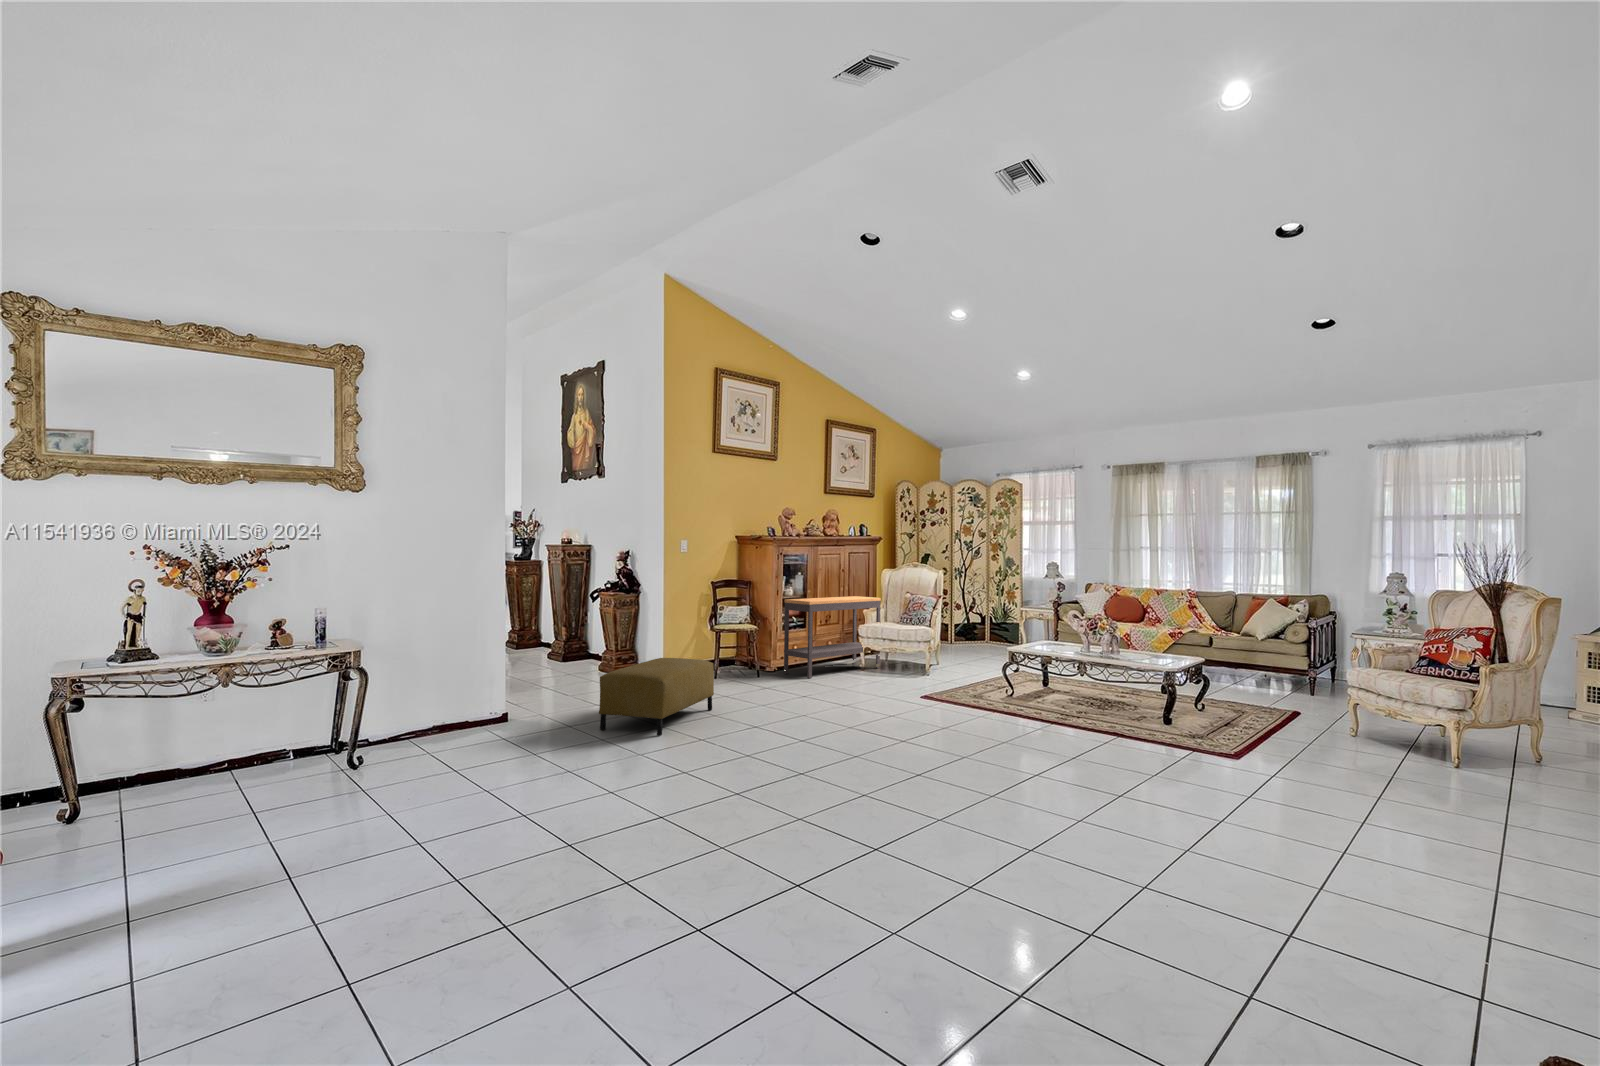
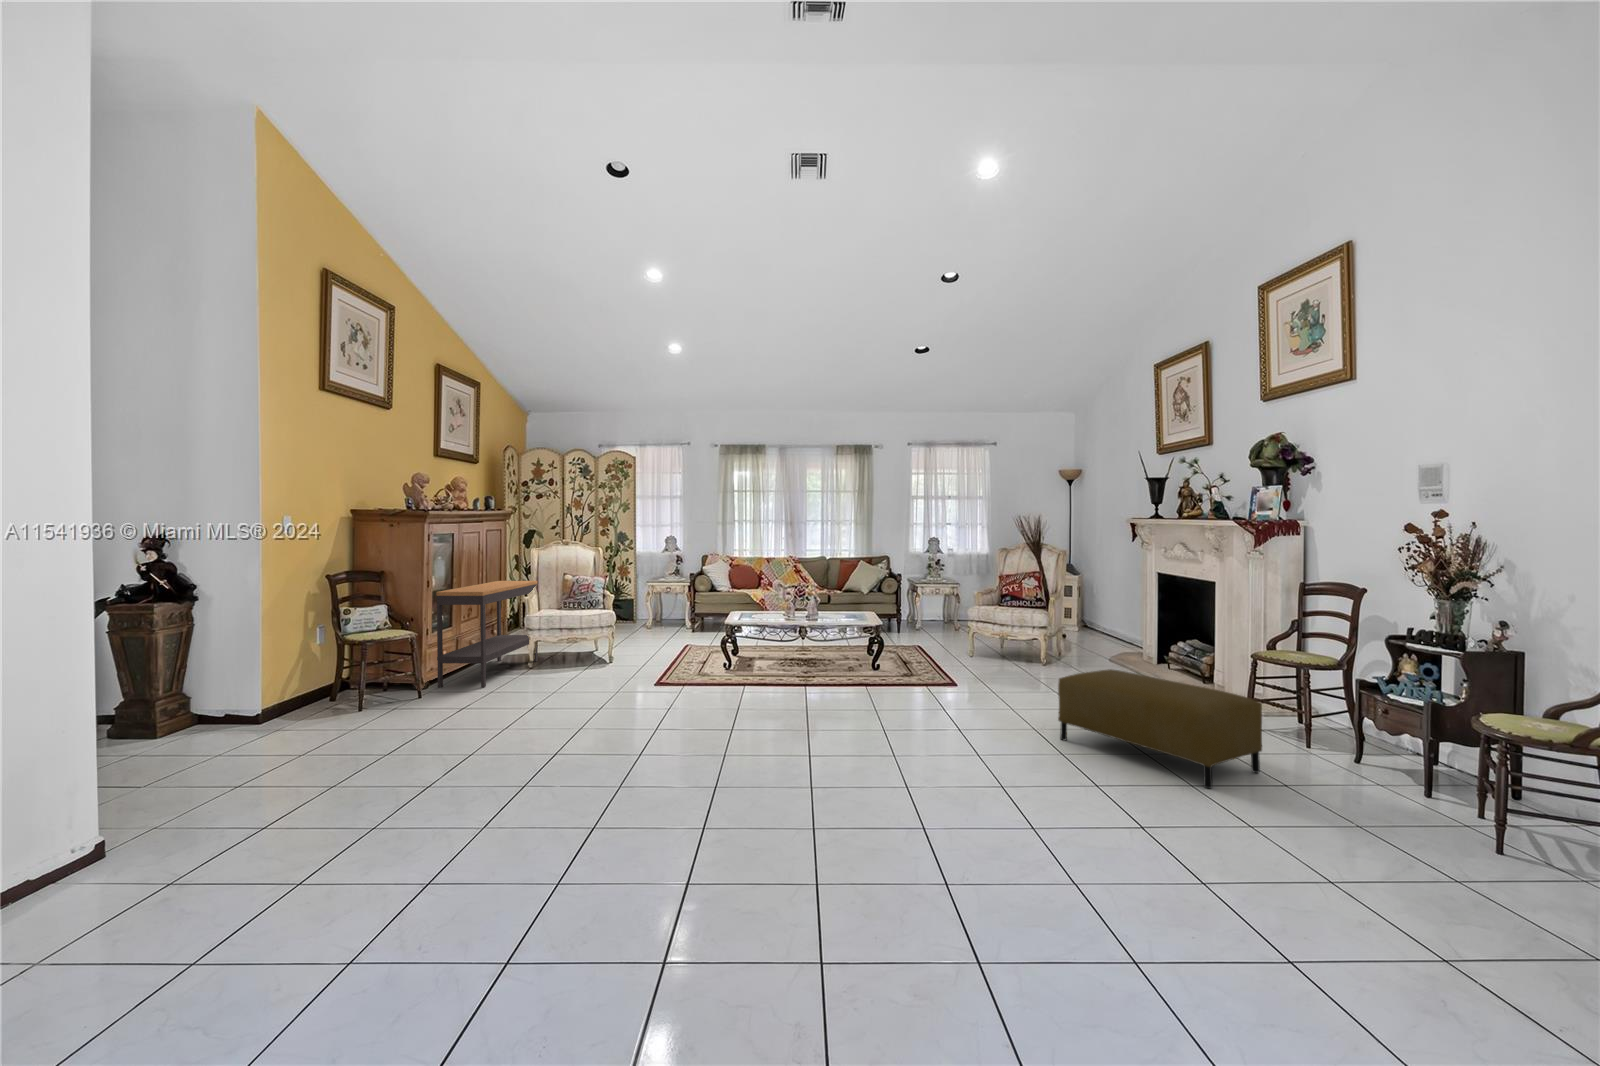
ottoman: present [599,658,714,735] -> present [1058,669,1262,788]

